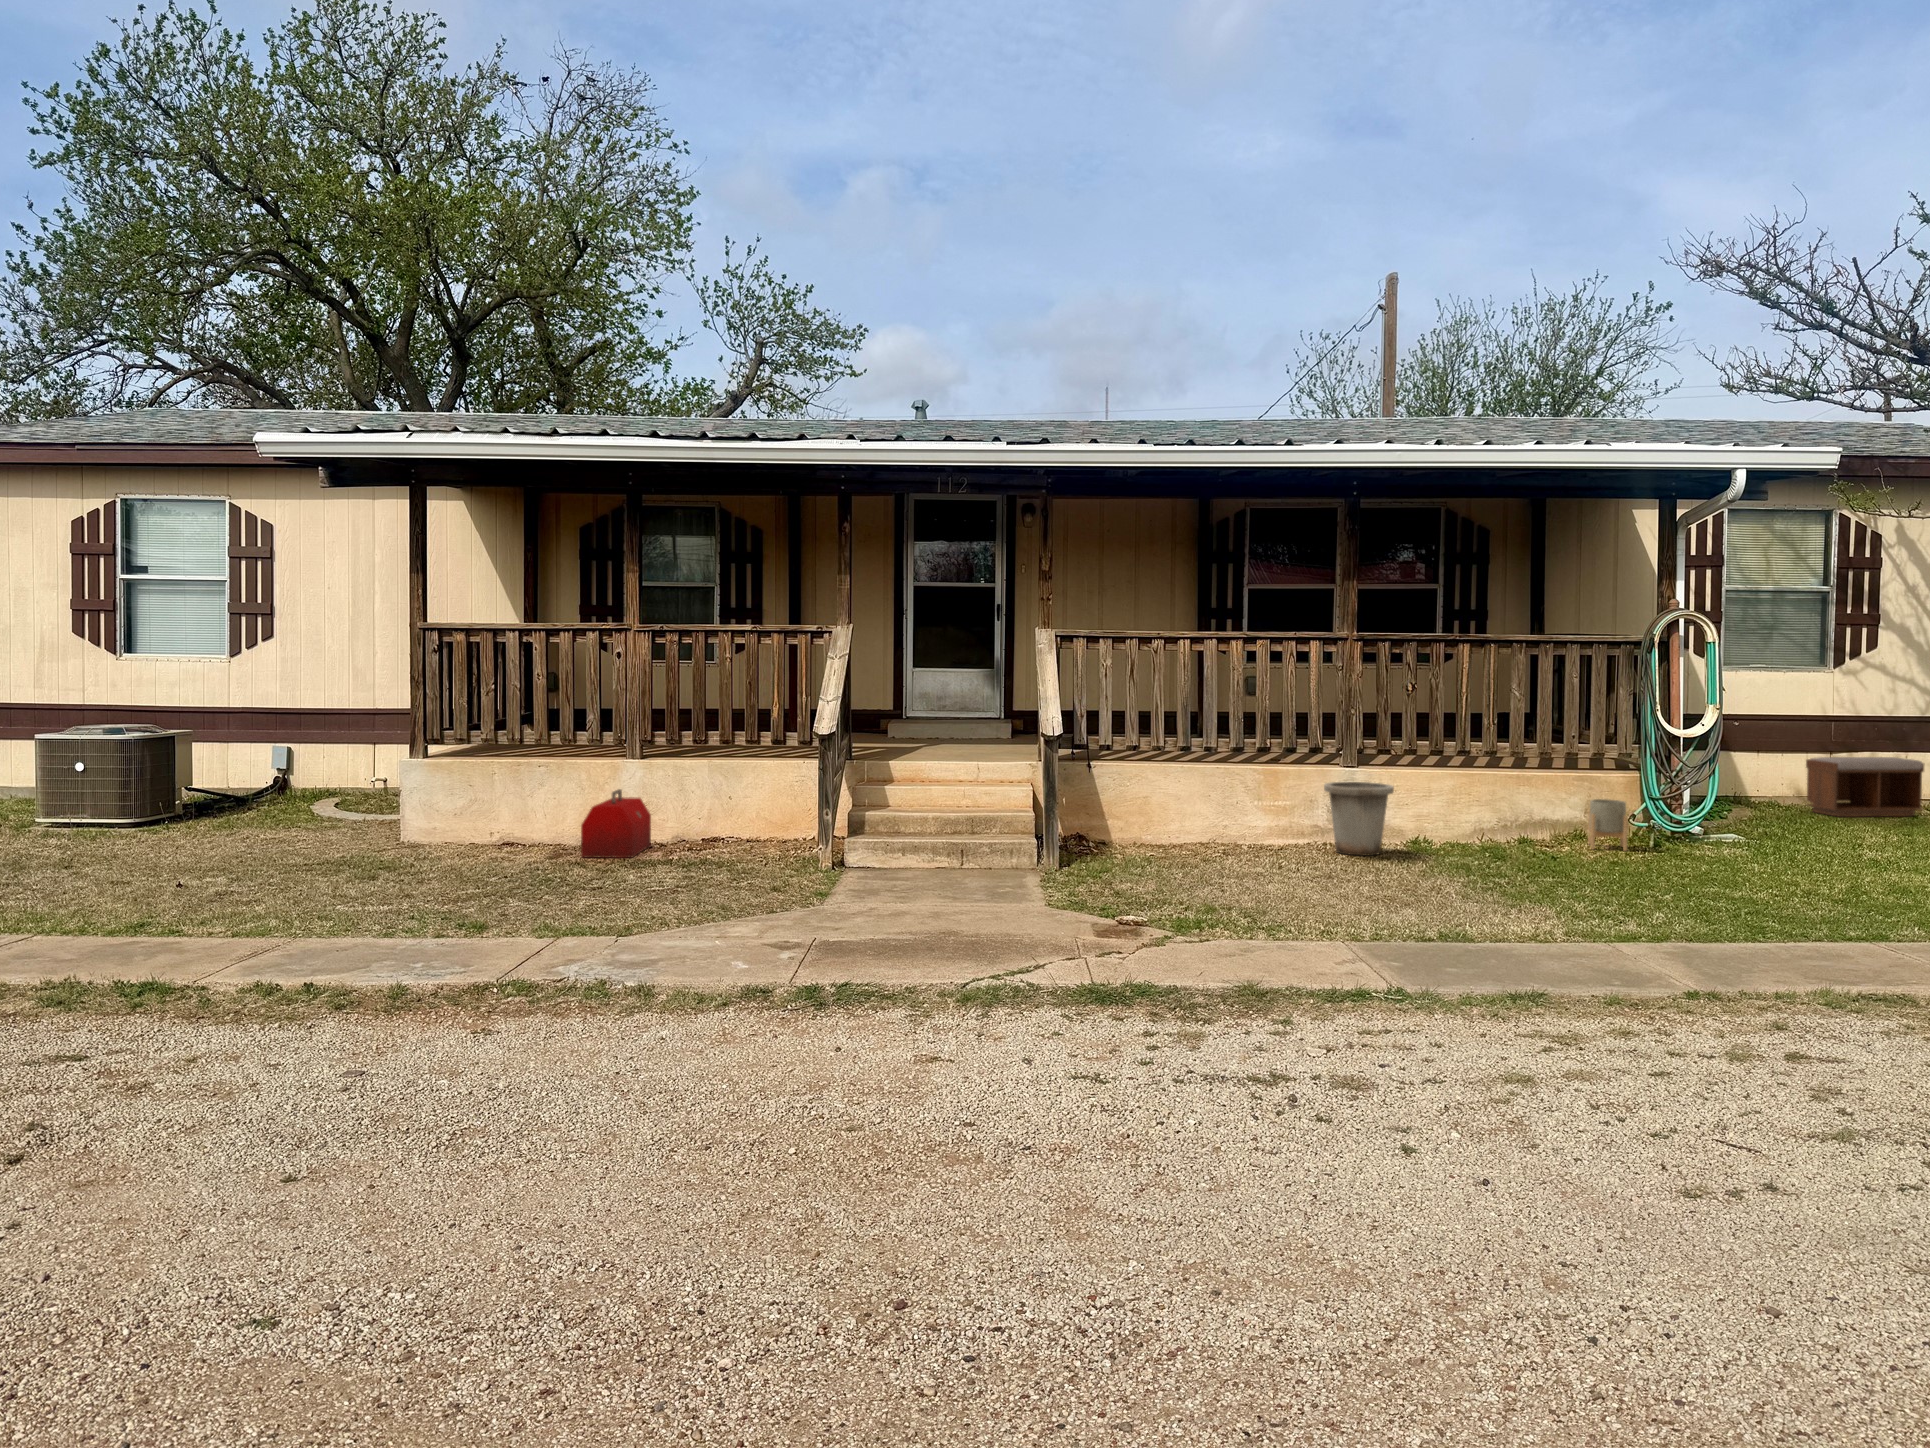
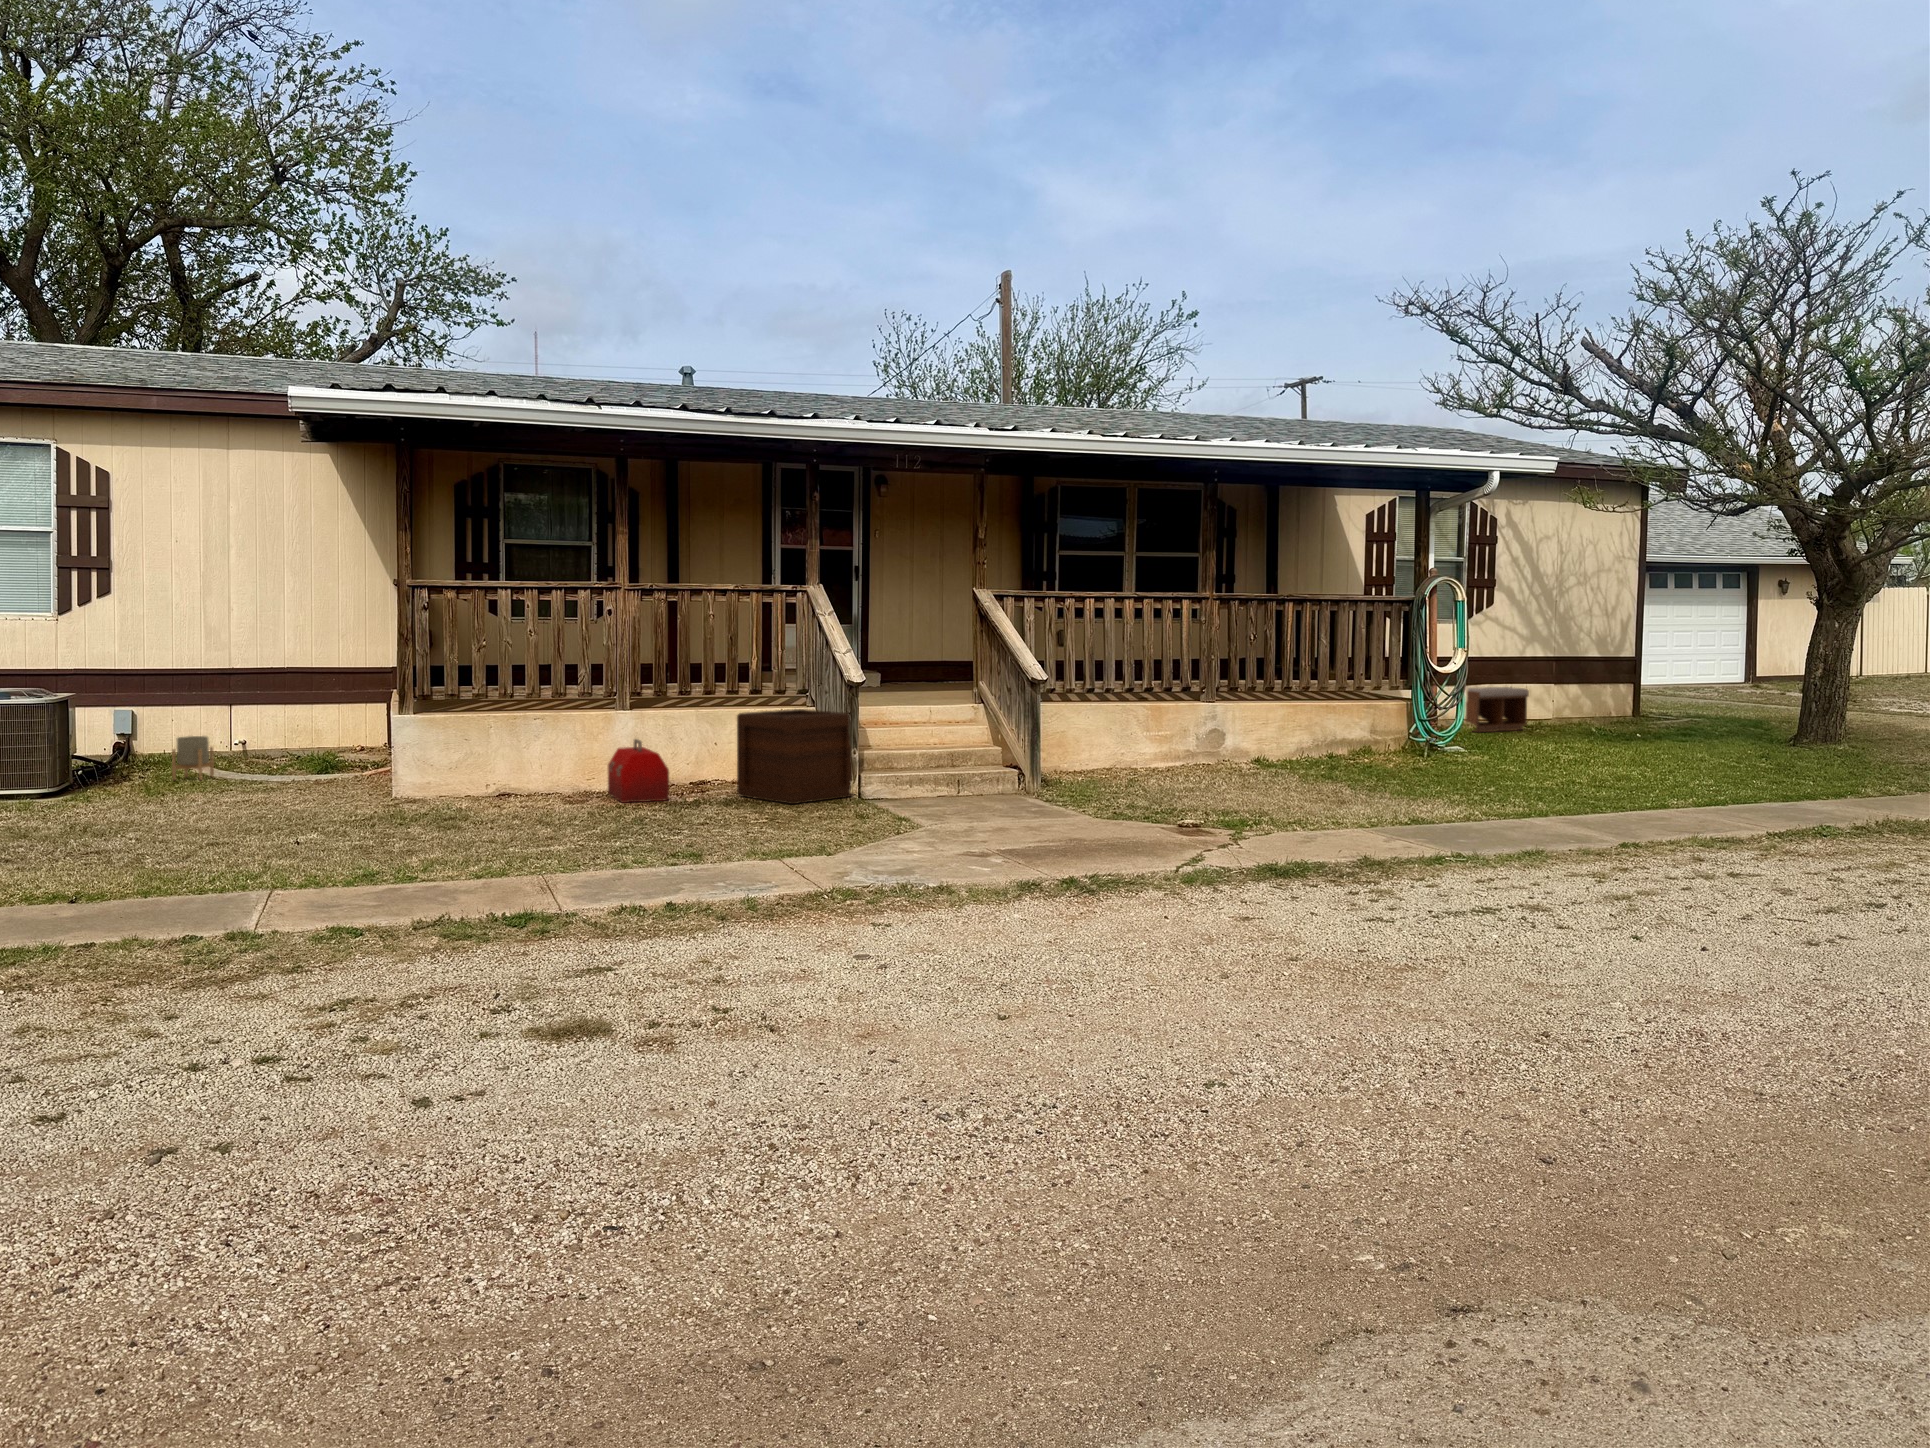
wooden crate: none [710,763,825,871] -> present [737,709,854,804]
trash can: present [1324,782,1394,856] -> none [1200,712,1255,770]
planter: present [1588,799,1628,851] -> present [172,736,214,780]

